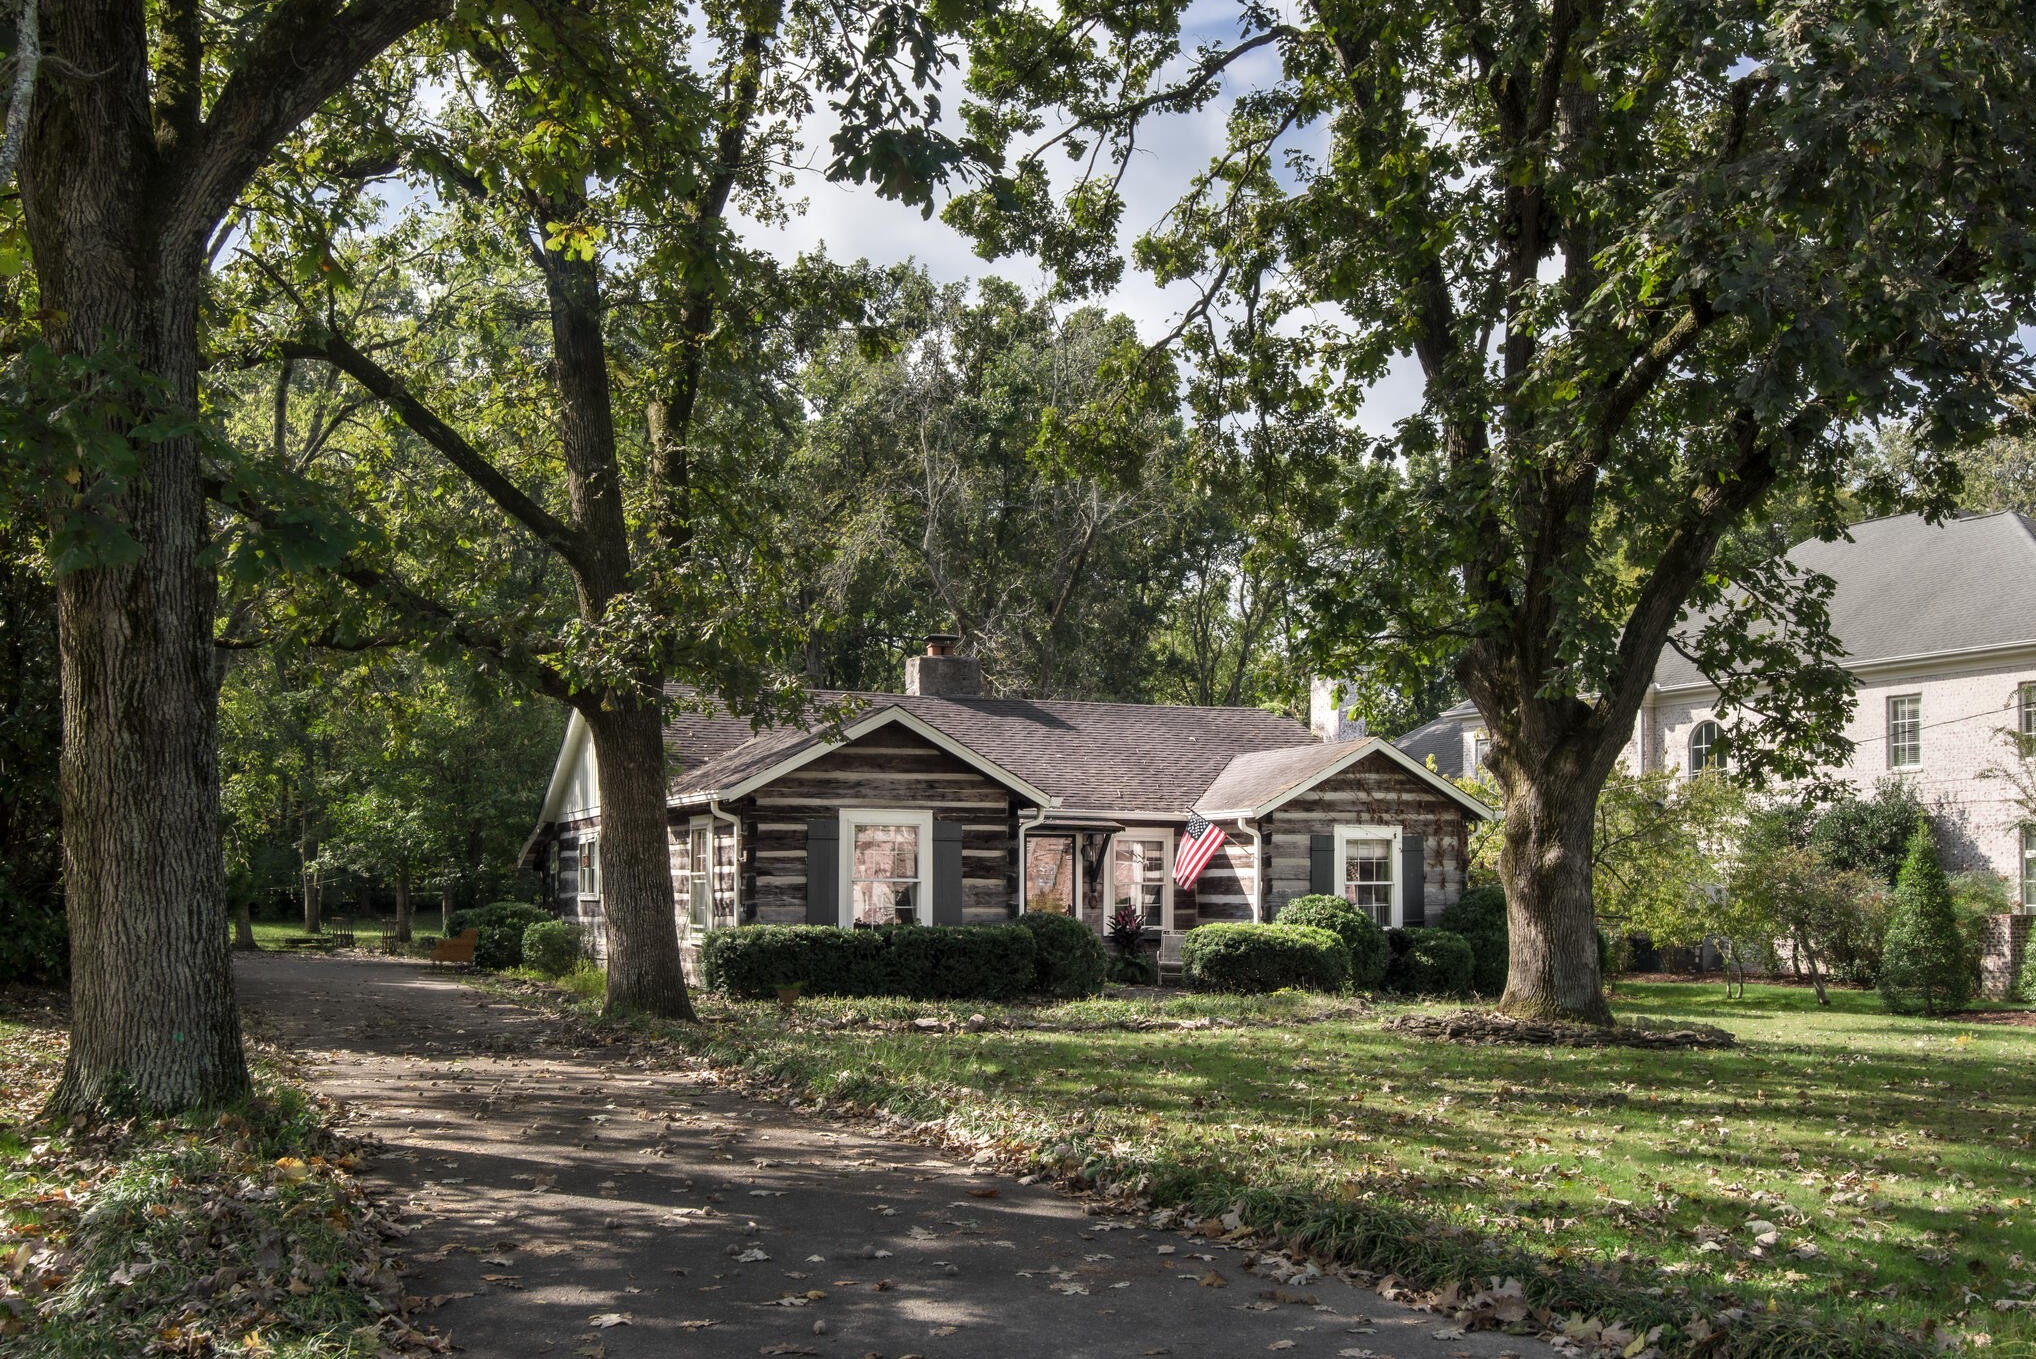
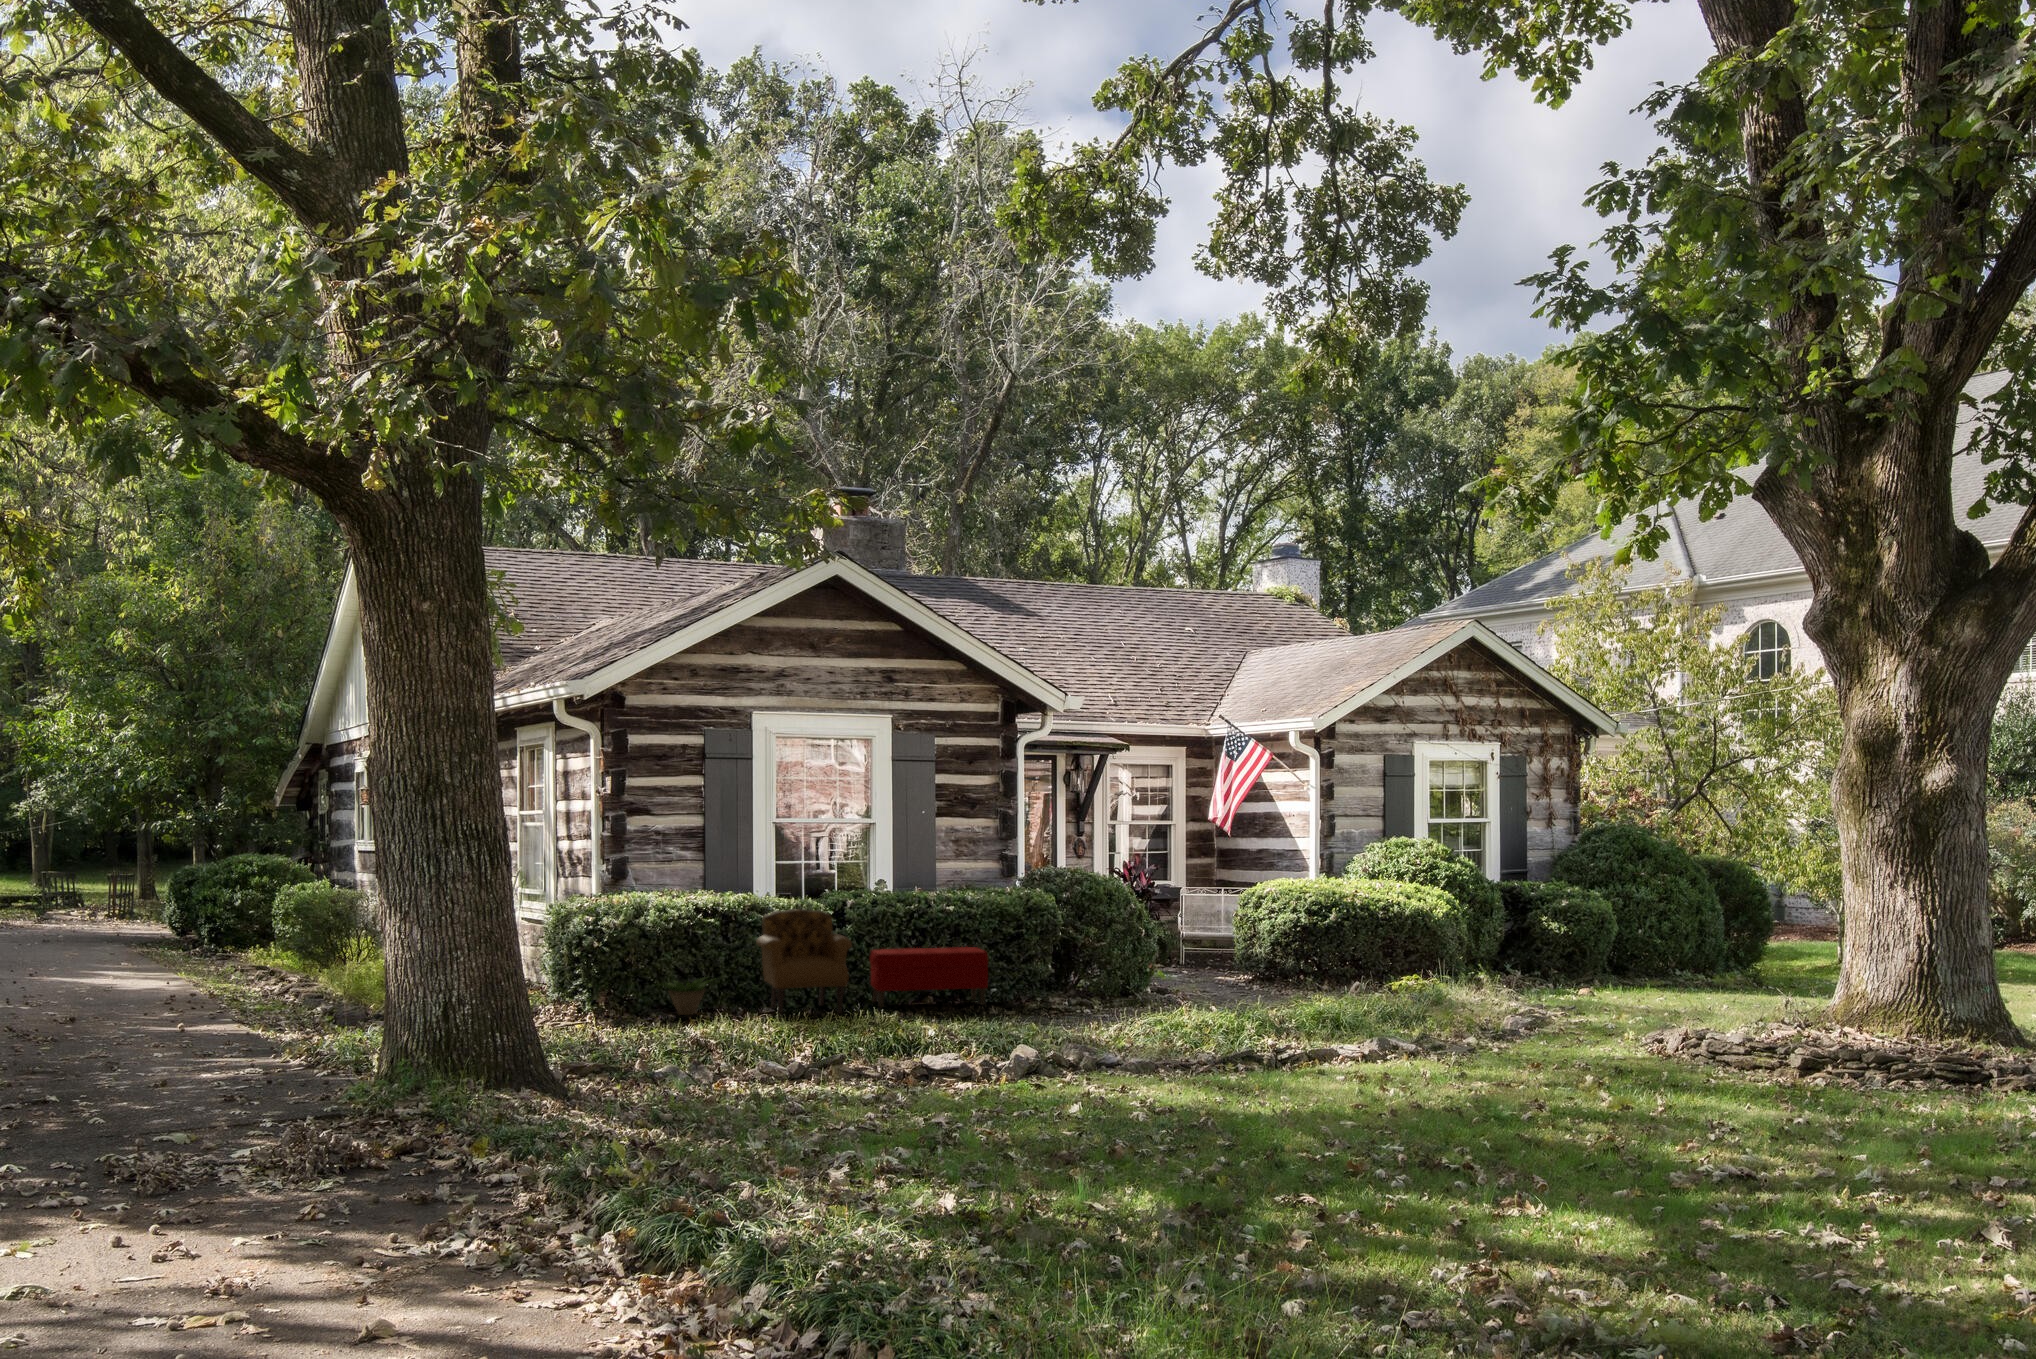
armchair: present [430,928,478,973] -> present [756,909,852,1016]
bench: none [911,966,988,1004] -> present [870,947,988,1007]

